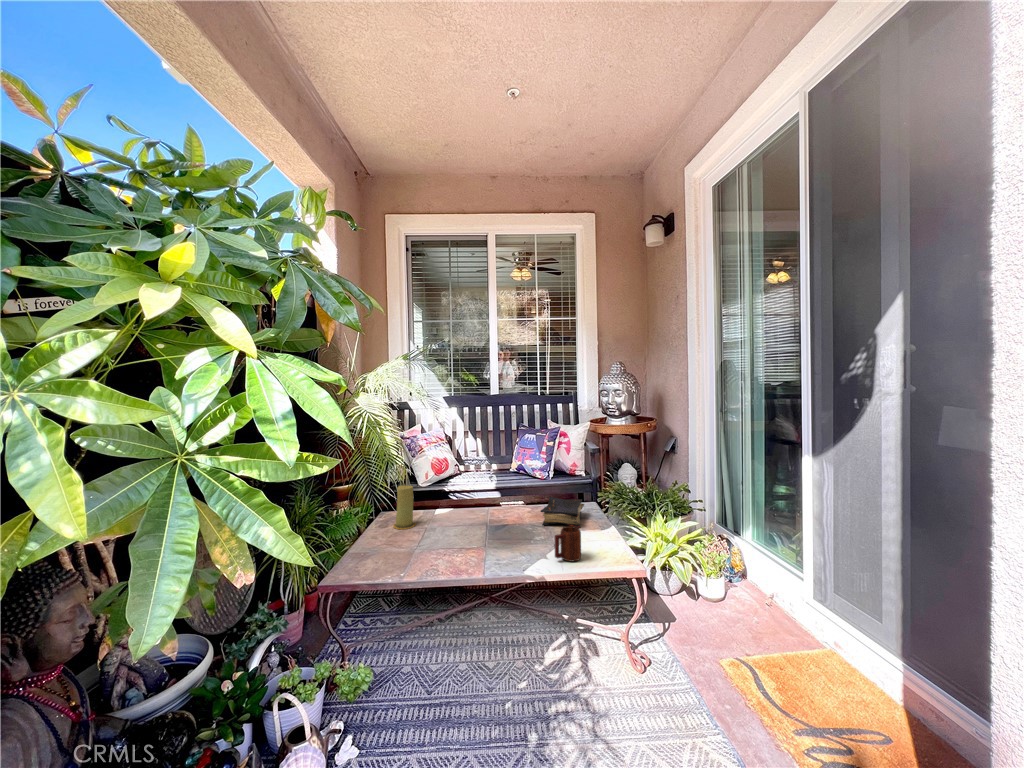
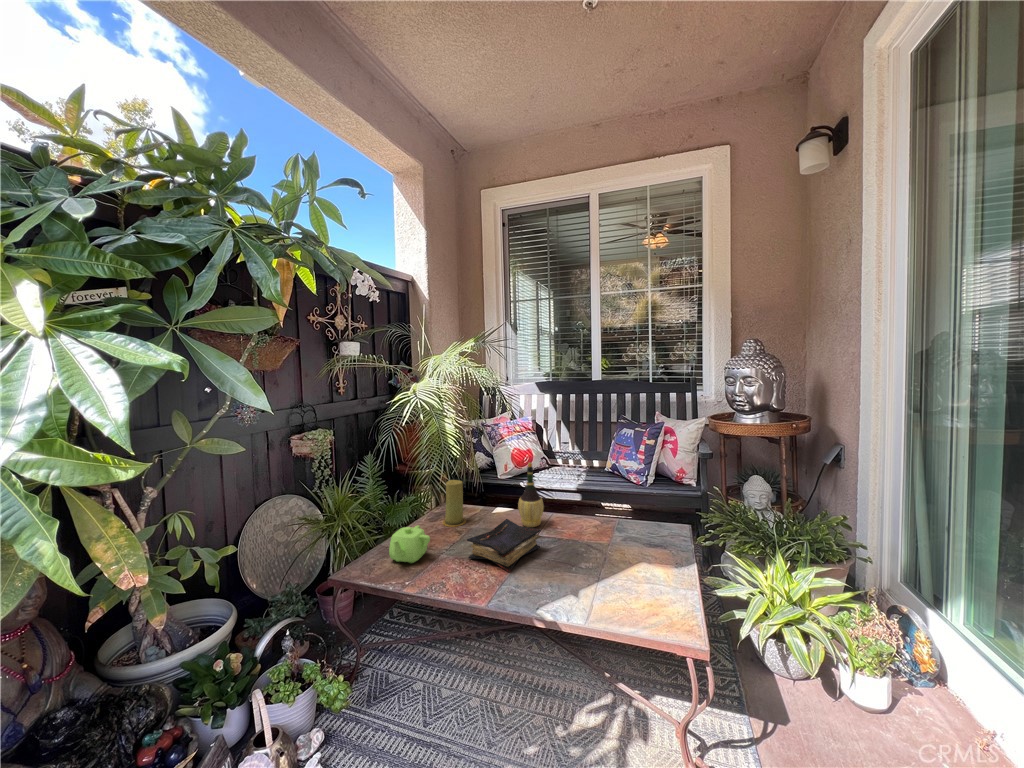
wine bottle: none [466,463,488,520] -> present [518,463,544,527]
book: present [541,497,584,528] -> present [467,519,541,572]
mug: present [555,526,581,561] -> none [581,563,620,614]
teapot: none [369,527,409,561] -> present [389,525,430,563]

